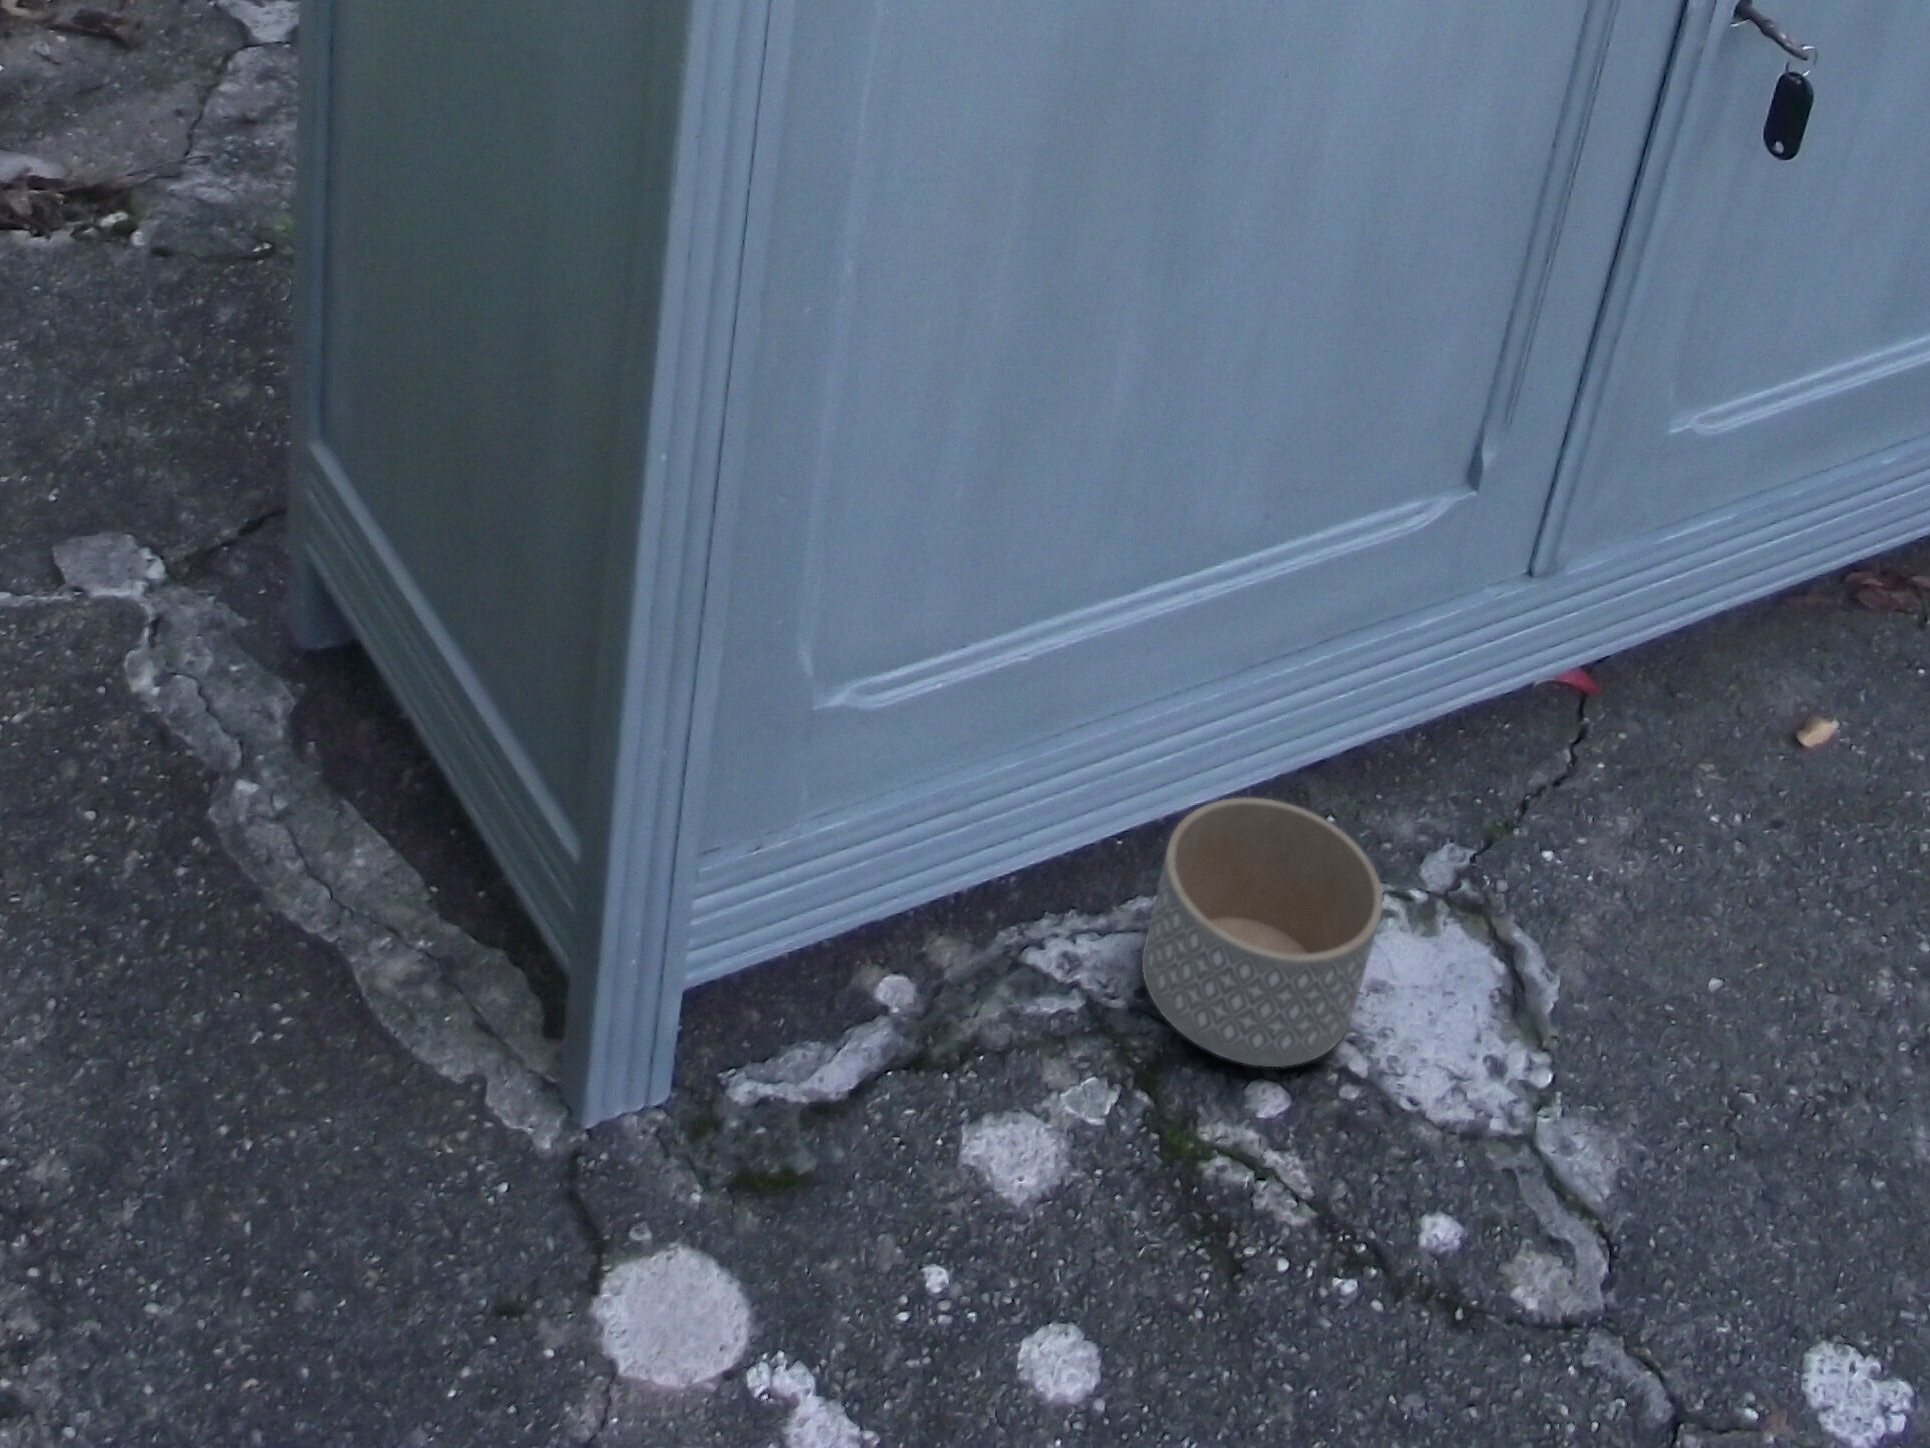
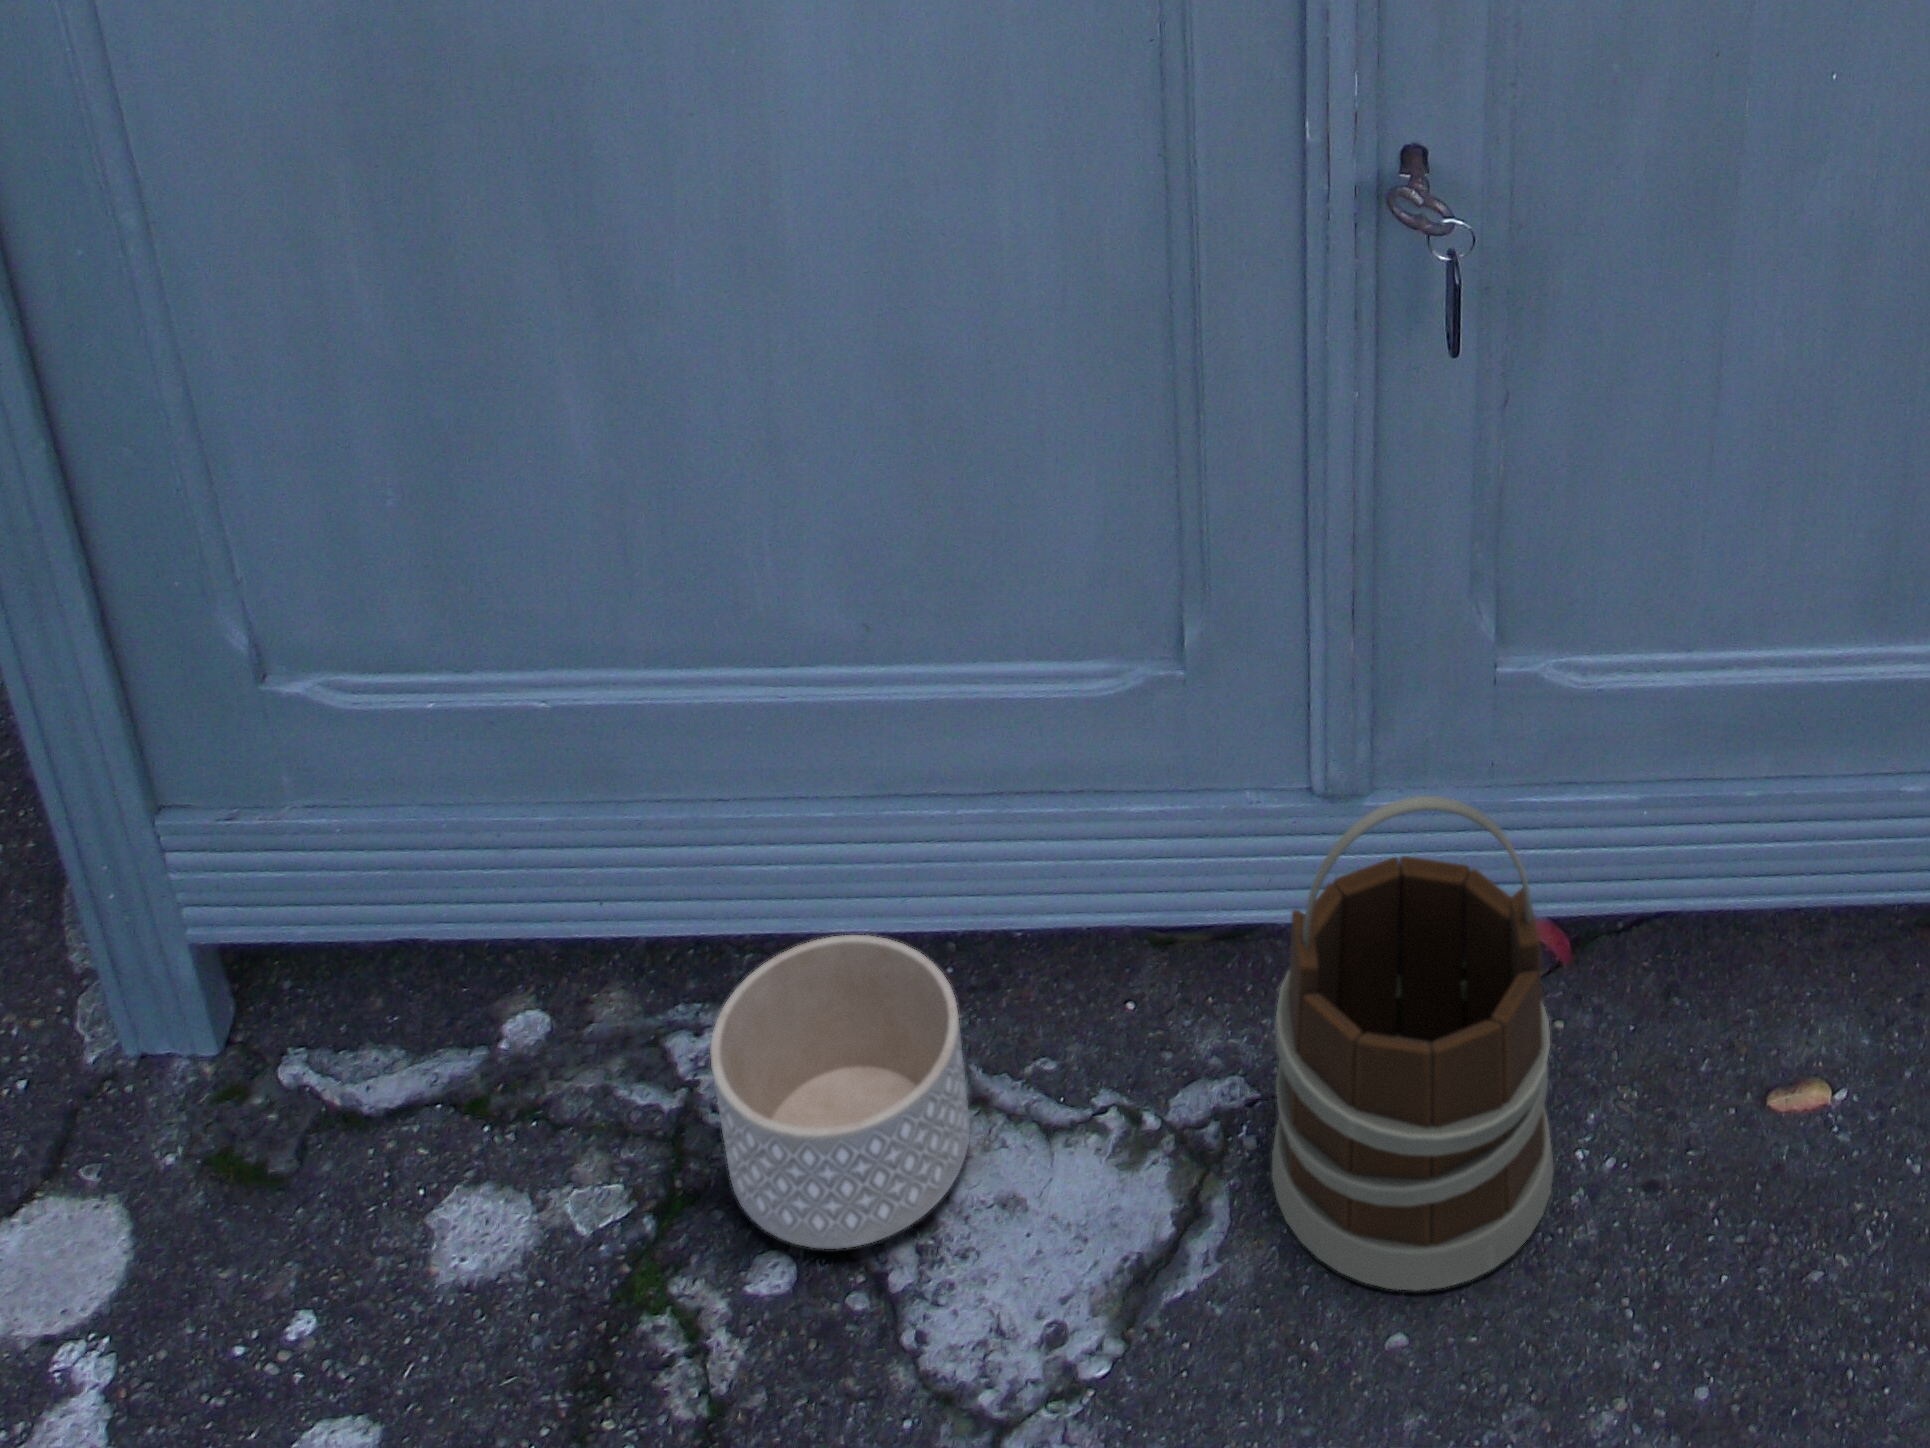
wooden bucket: none [1506,532,1794,954] -> present [1272,796,1554,1290]

